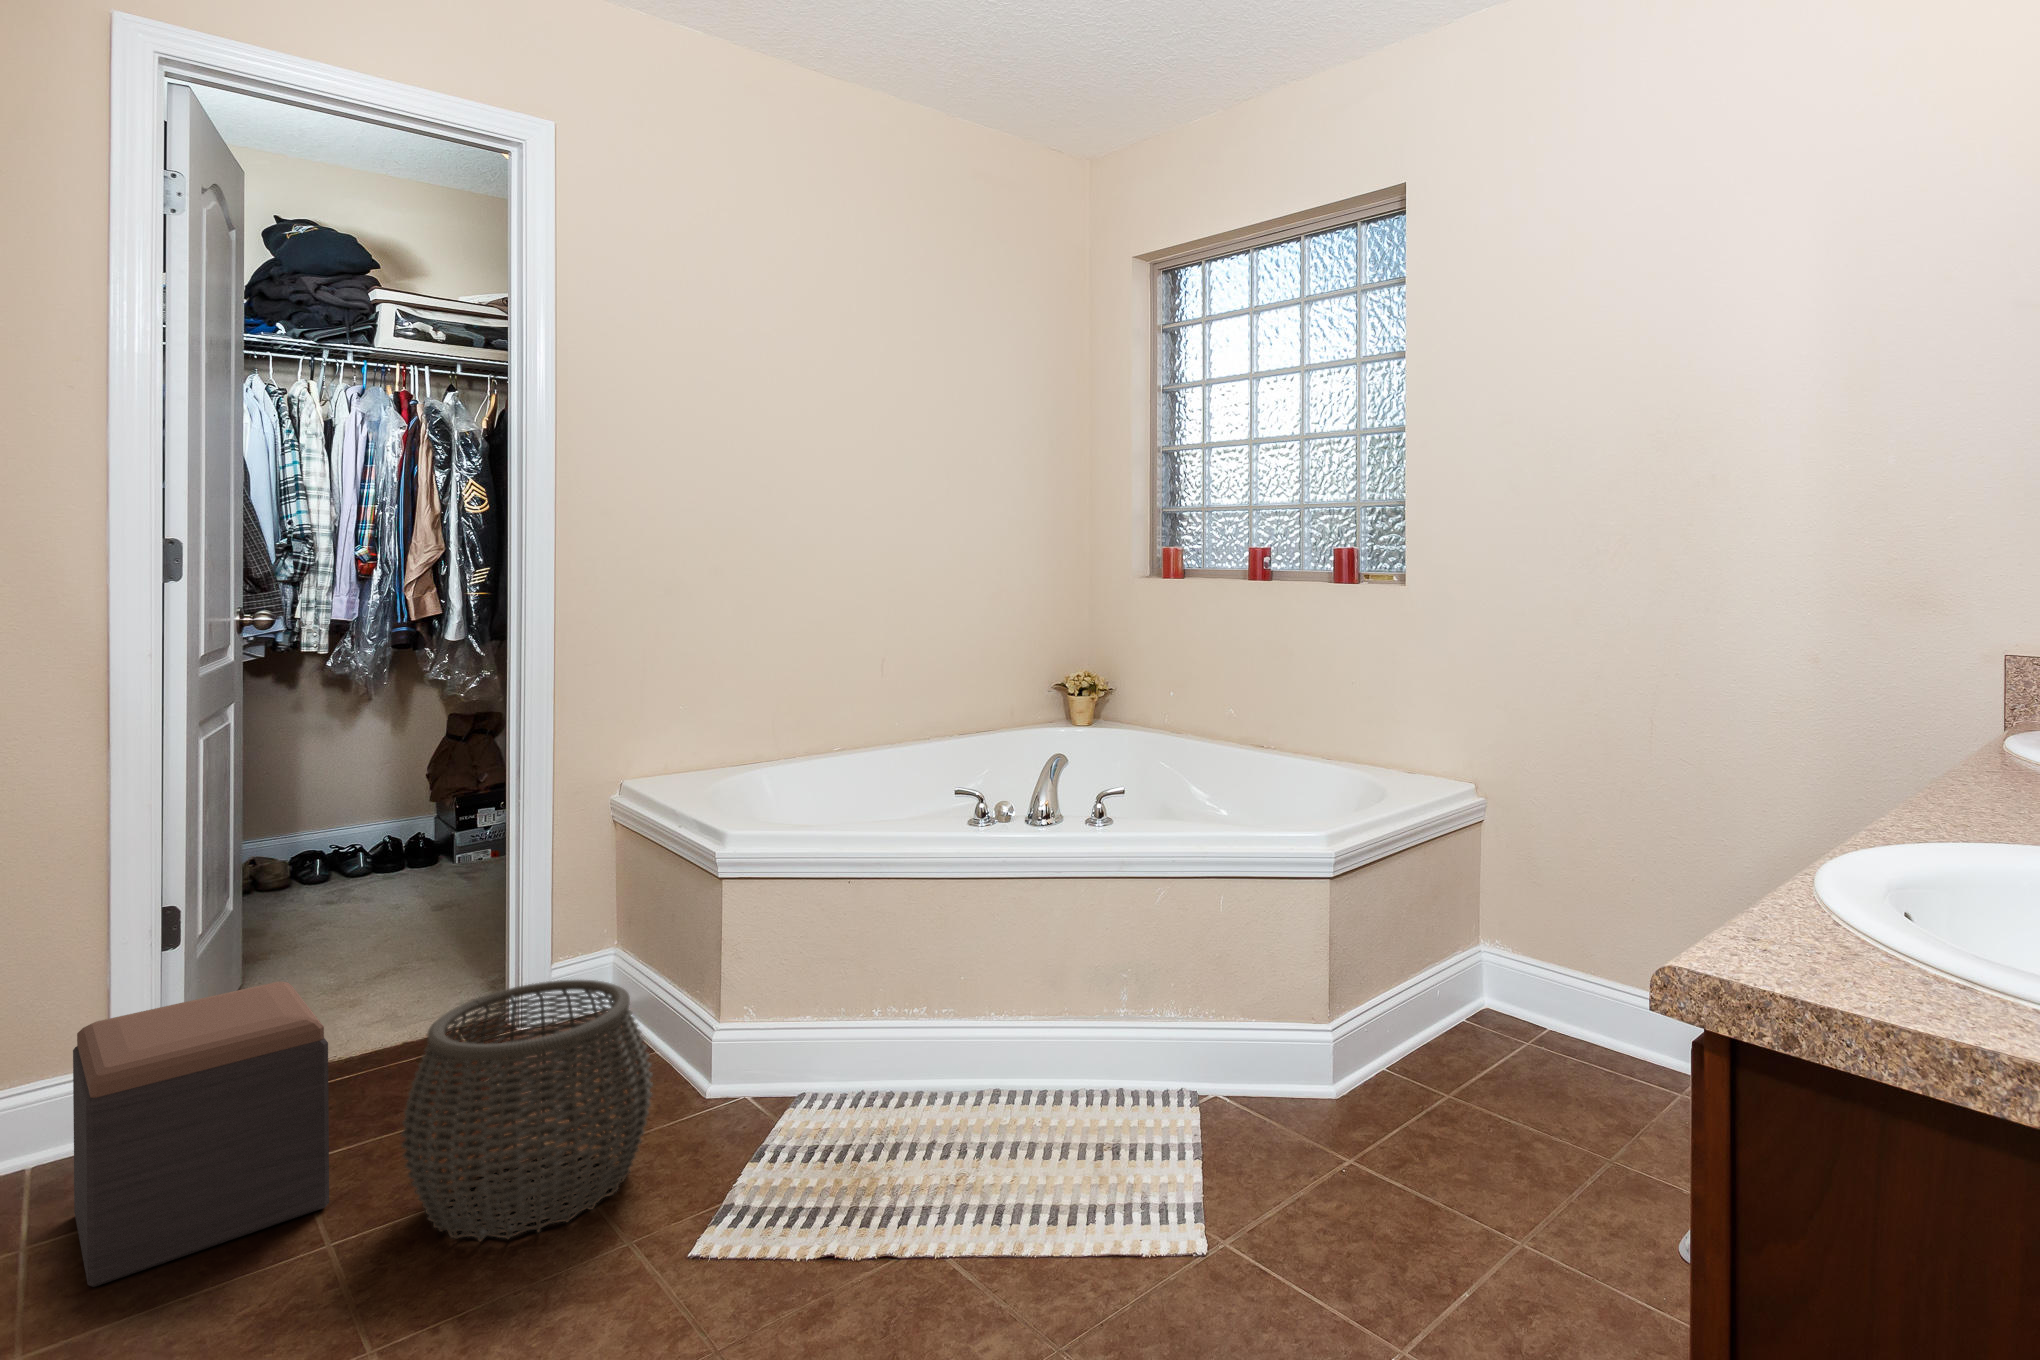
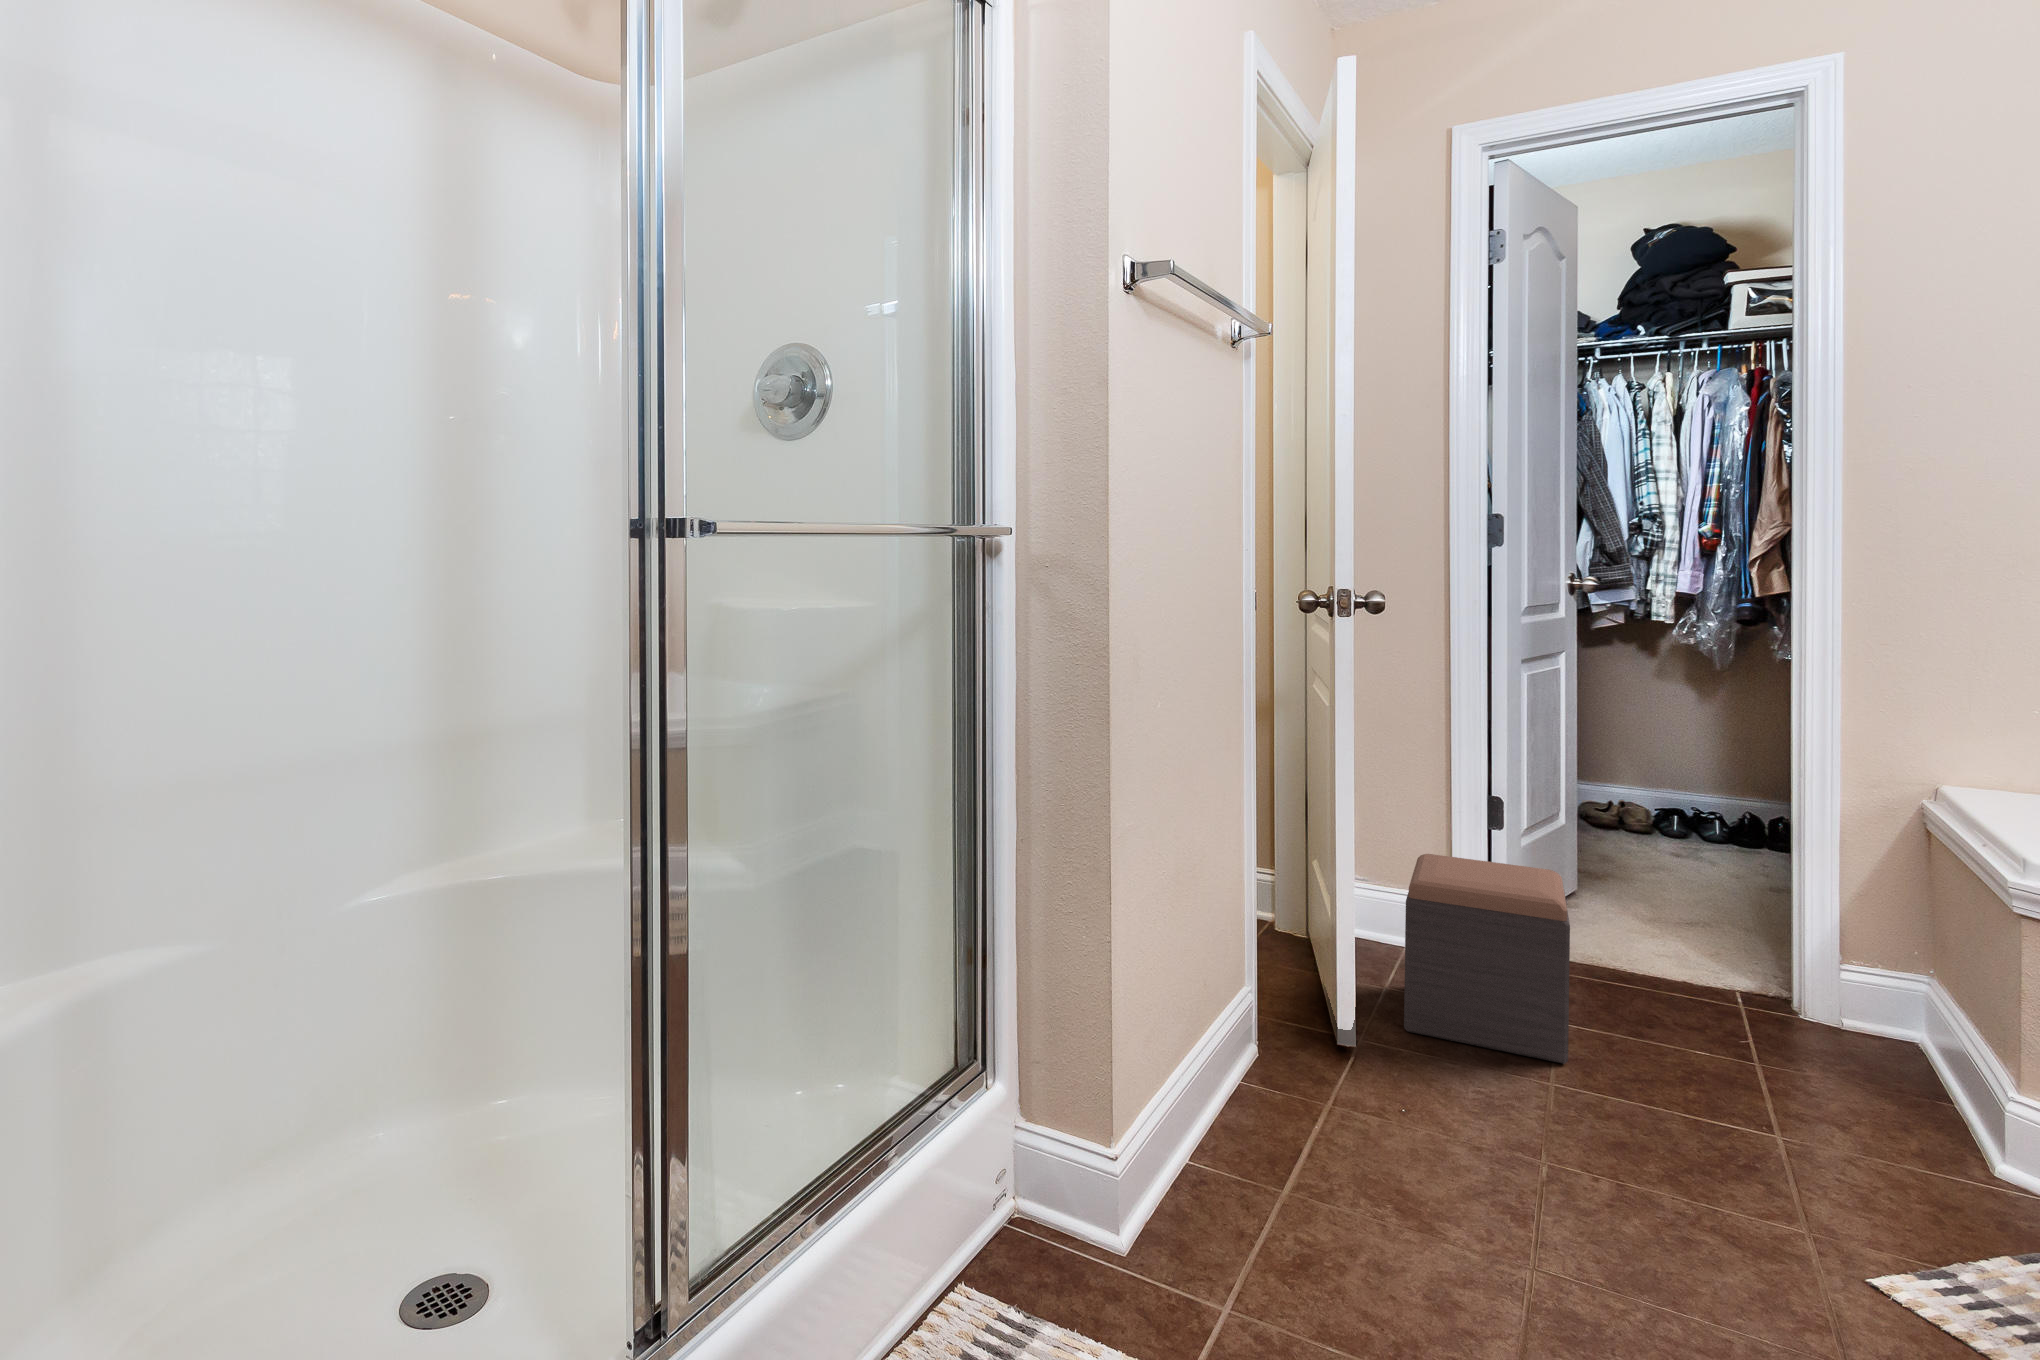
woven basket: present [401,980,653,1241] -> none [1615,936,1896,1195]

